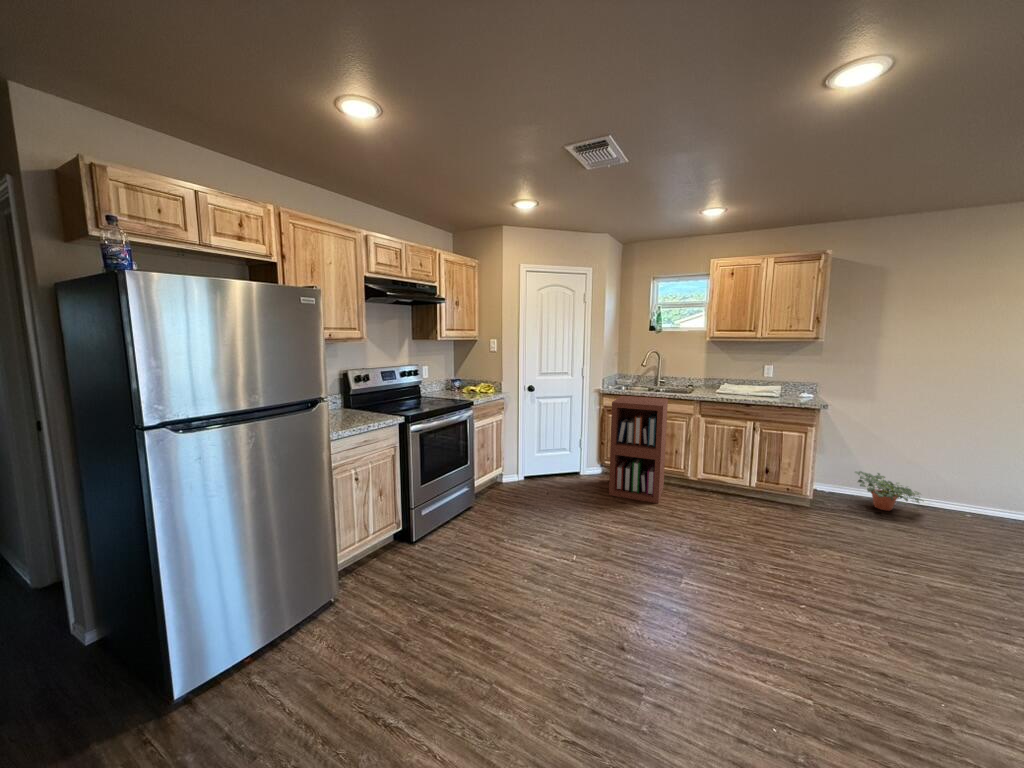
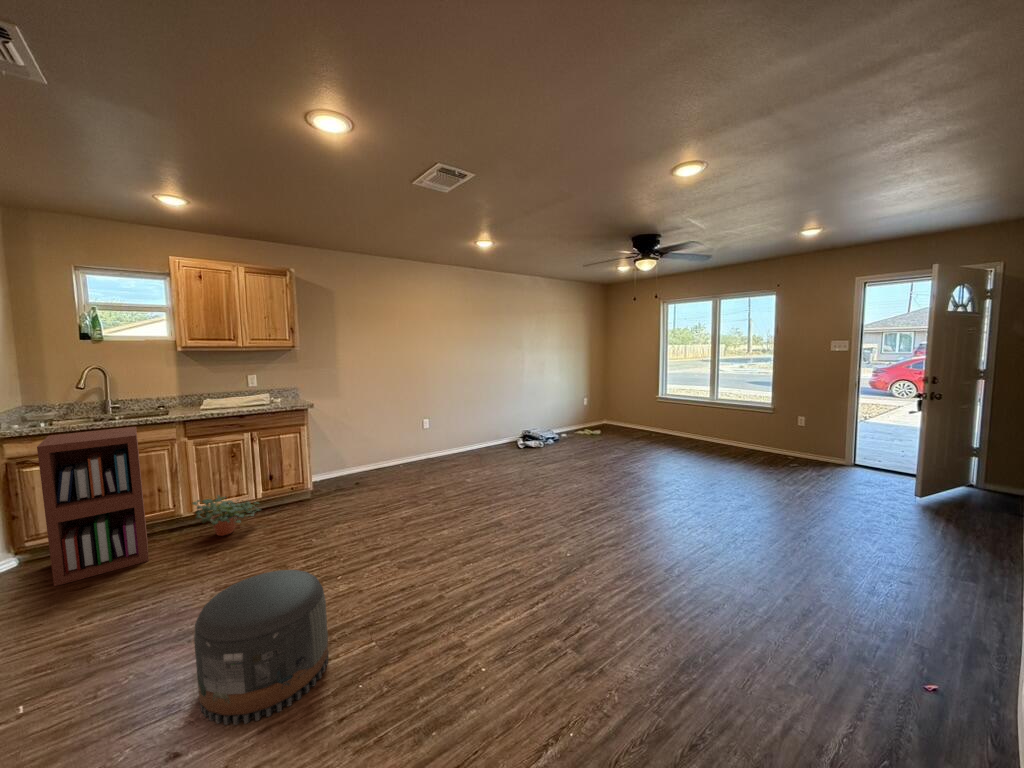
potted plant: present [855,471,923,511] -> present [192,495,260,536]
pouf: none [646,551,762,689] -> present [194,570,328,725]

